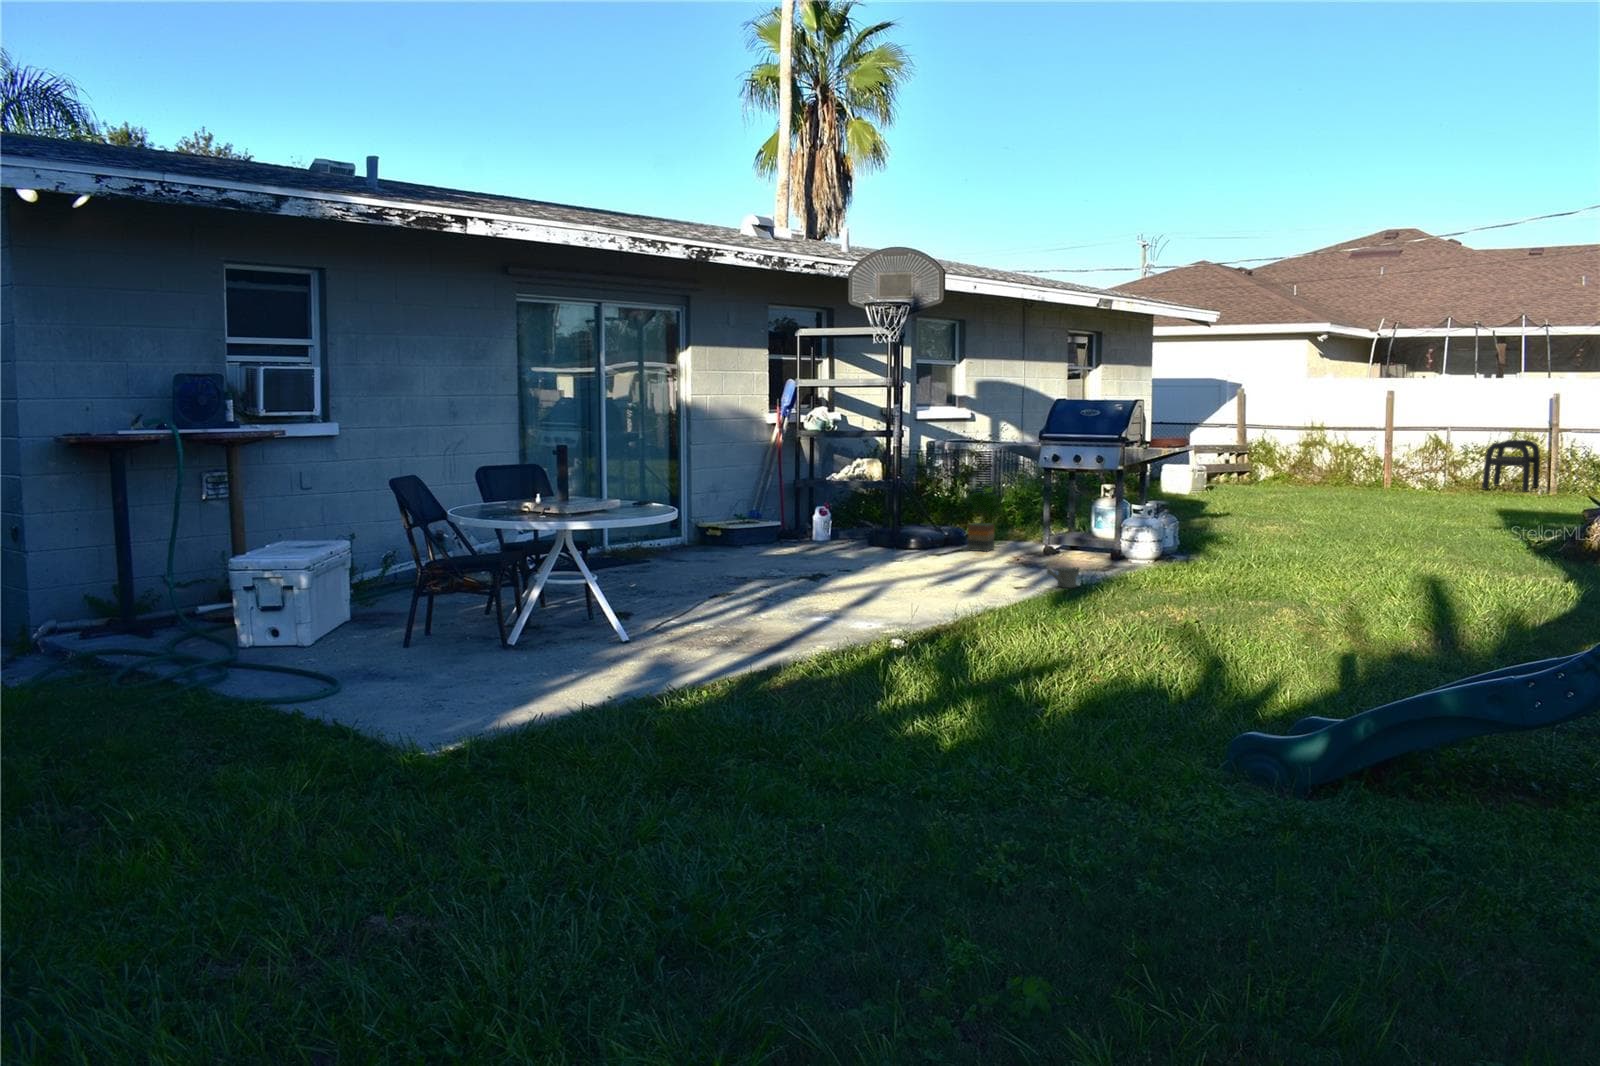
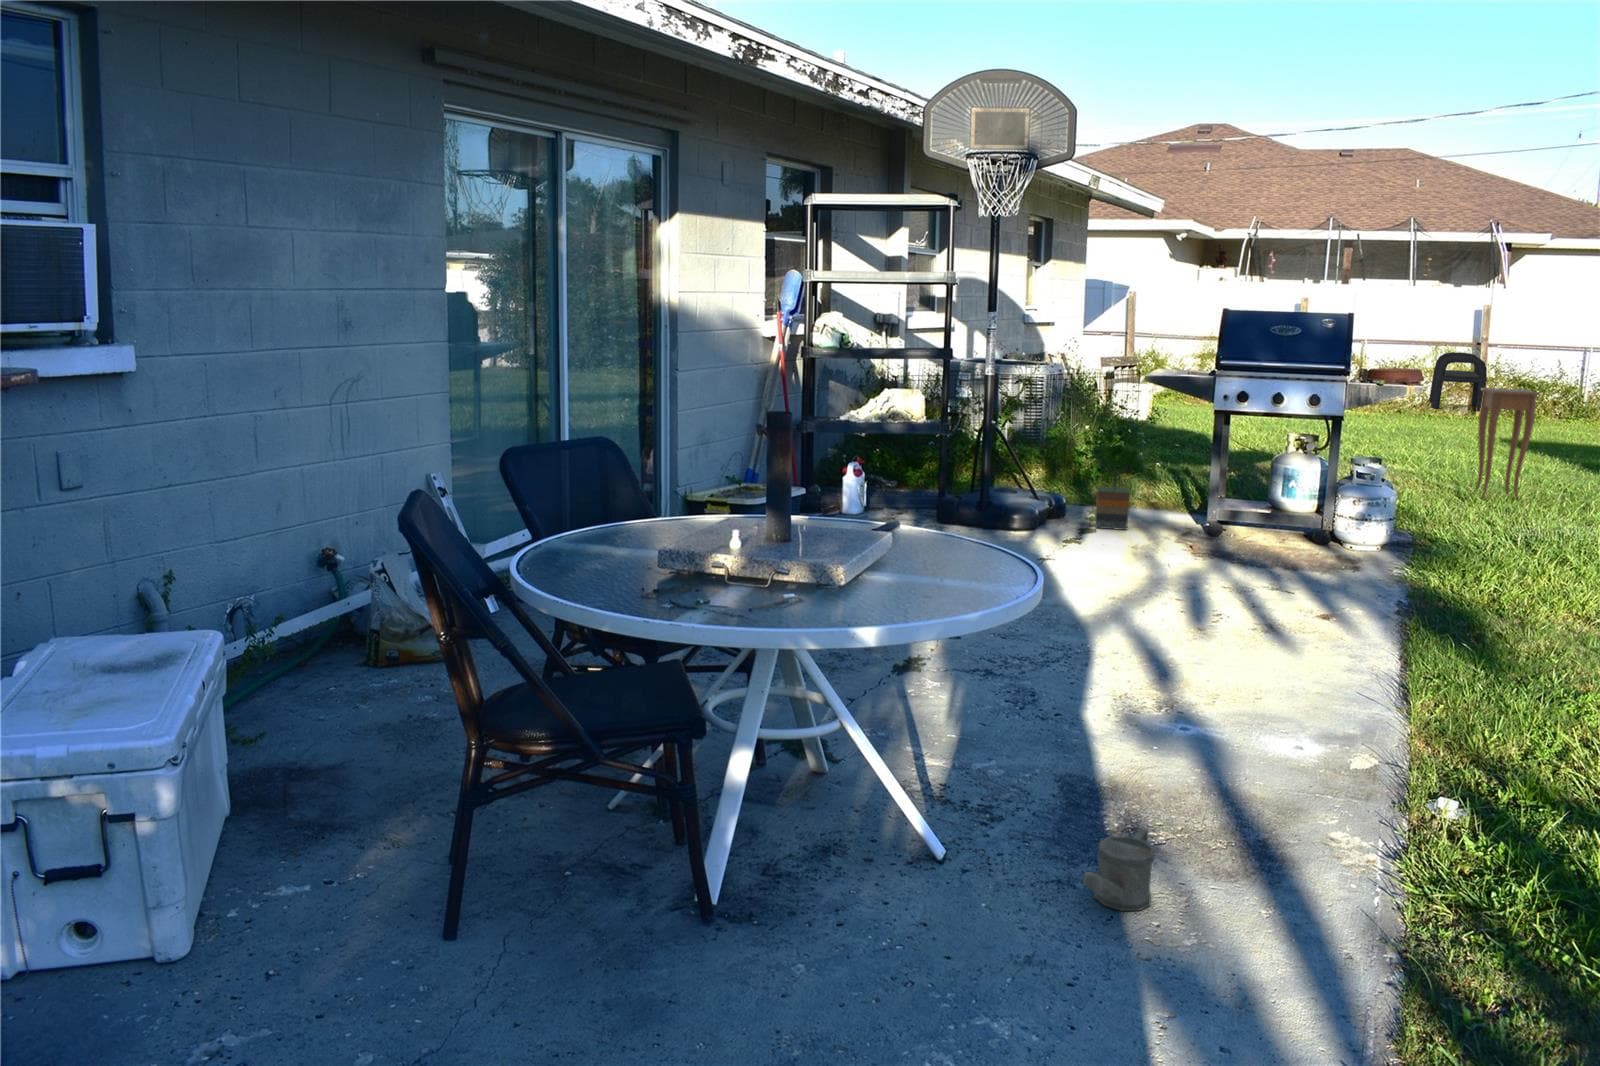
side table: none [1321,459,1359,544] -> present [1474,388,1539,500]
watering can: present [1047,567,1079,588] -> present [1083,829,1155,911]

